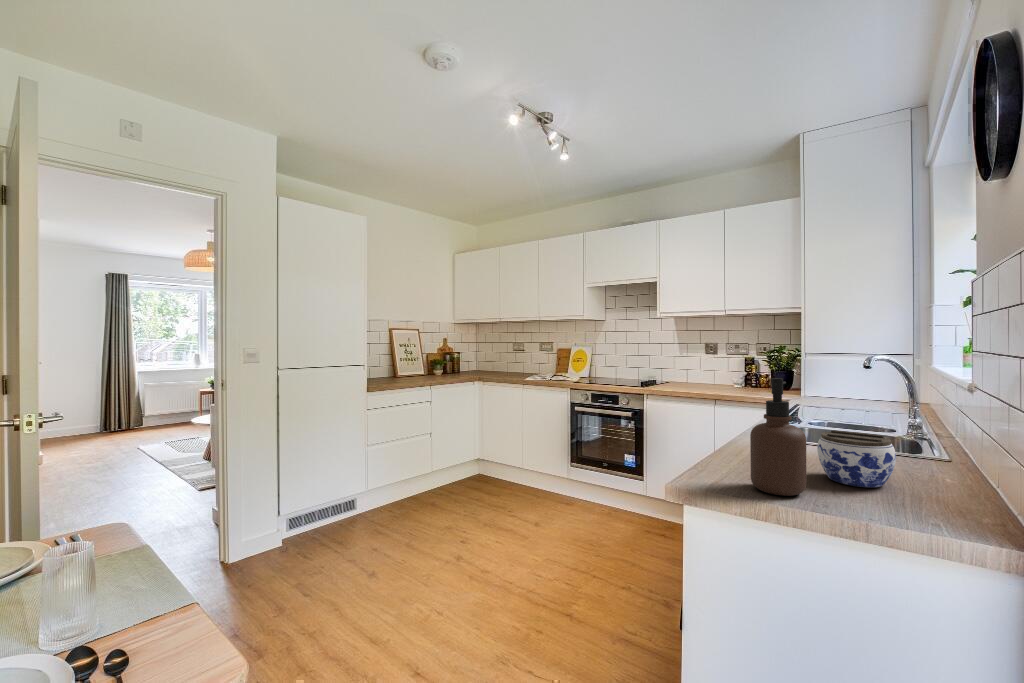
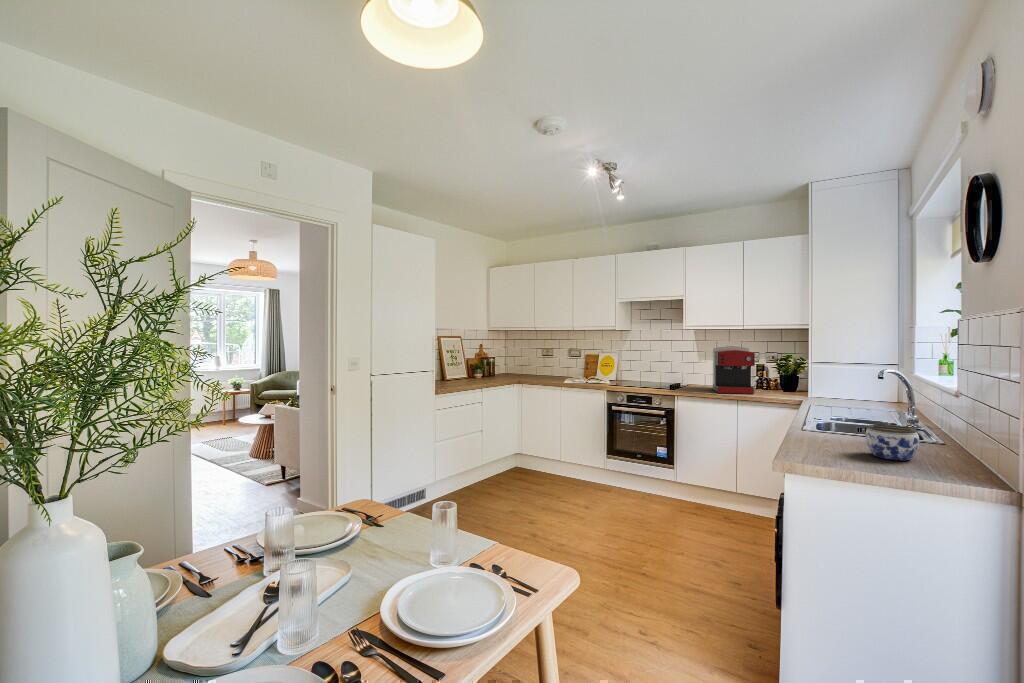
coffee maker: none [691,335,736,392] -> present [713,346,755,394]
soap dispenser: present [750,378,807,496] -> none [828,389,868,466]

